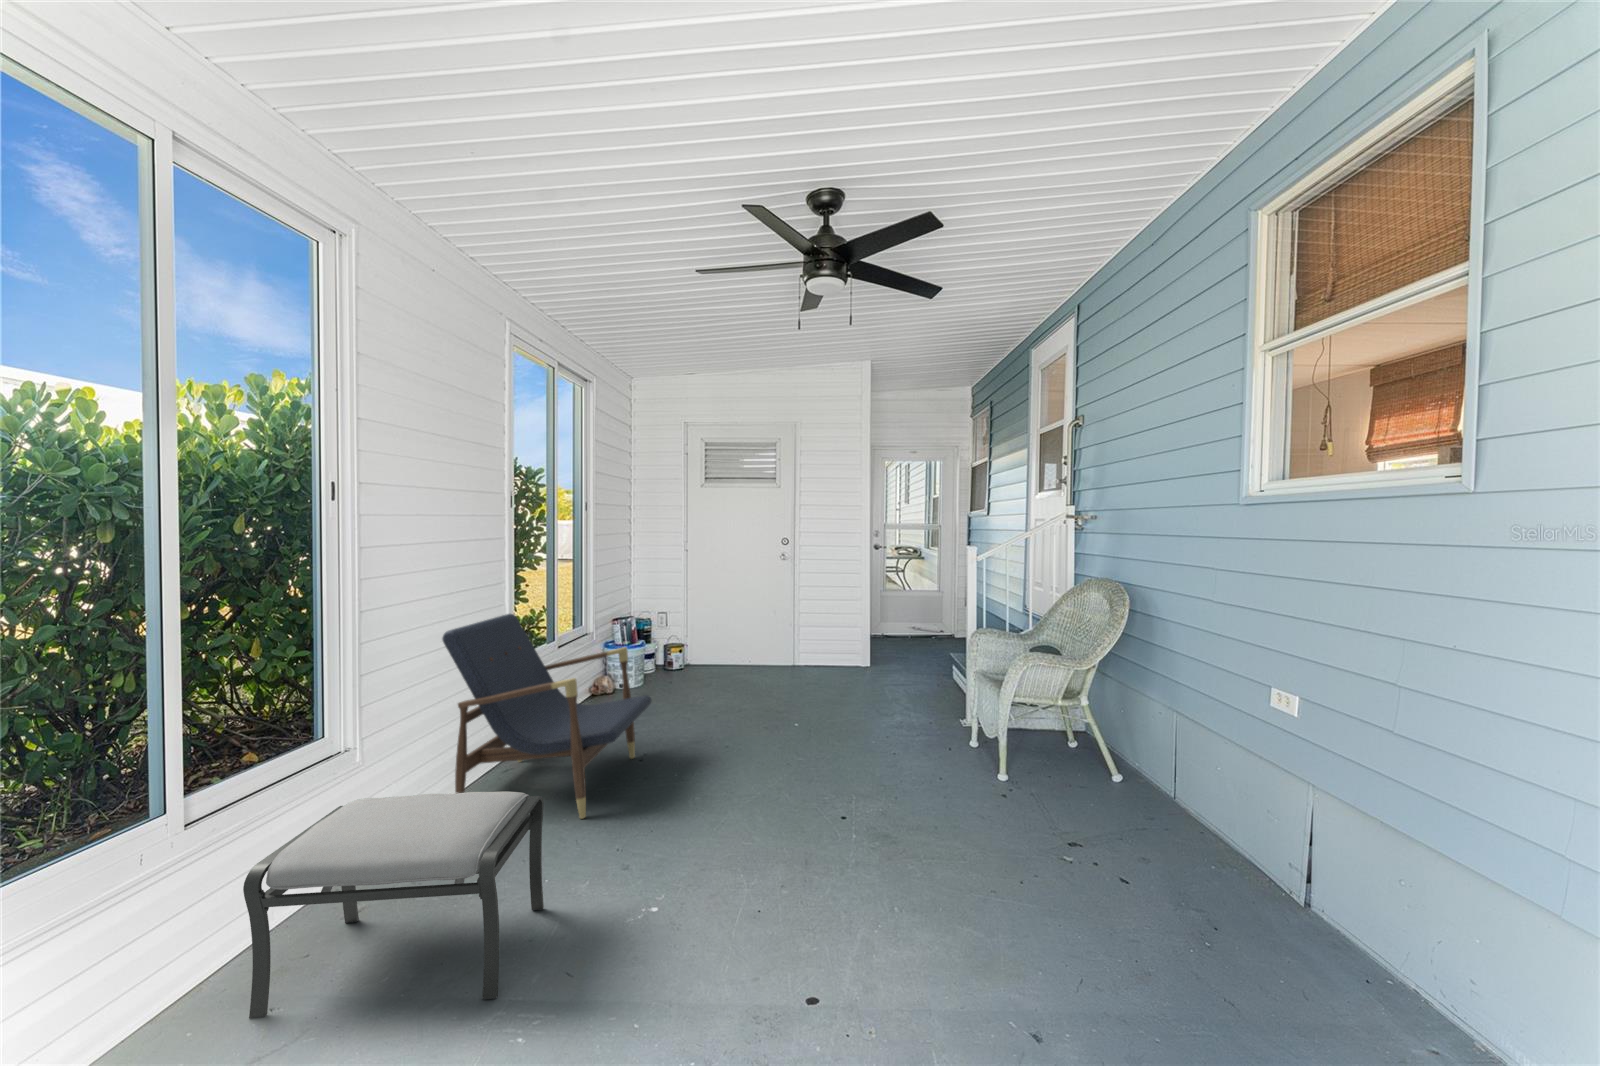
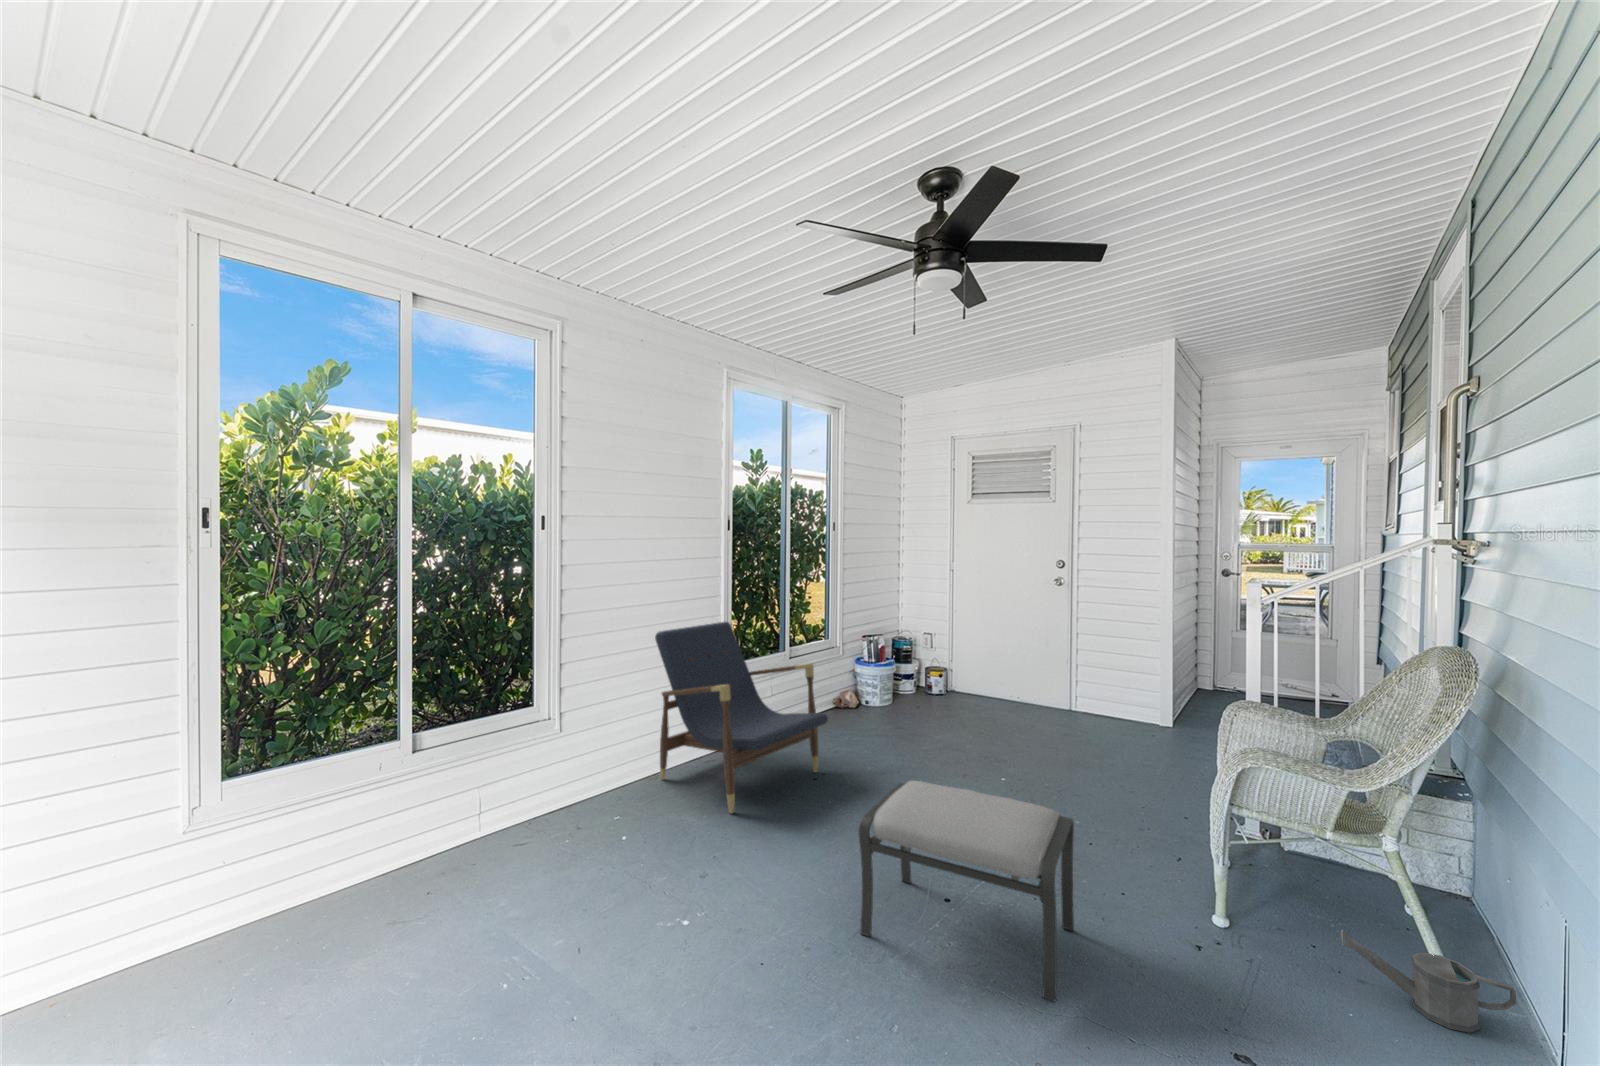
watering can: none [1073,760,1150,799] -> present [1340,930,1516,1033]
ottoman: present [243,791,544,1018] -> present [859,781,1074,1001]

